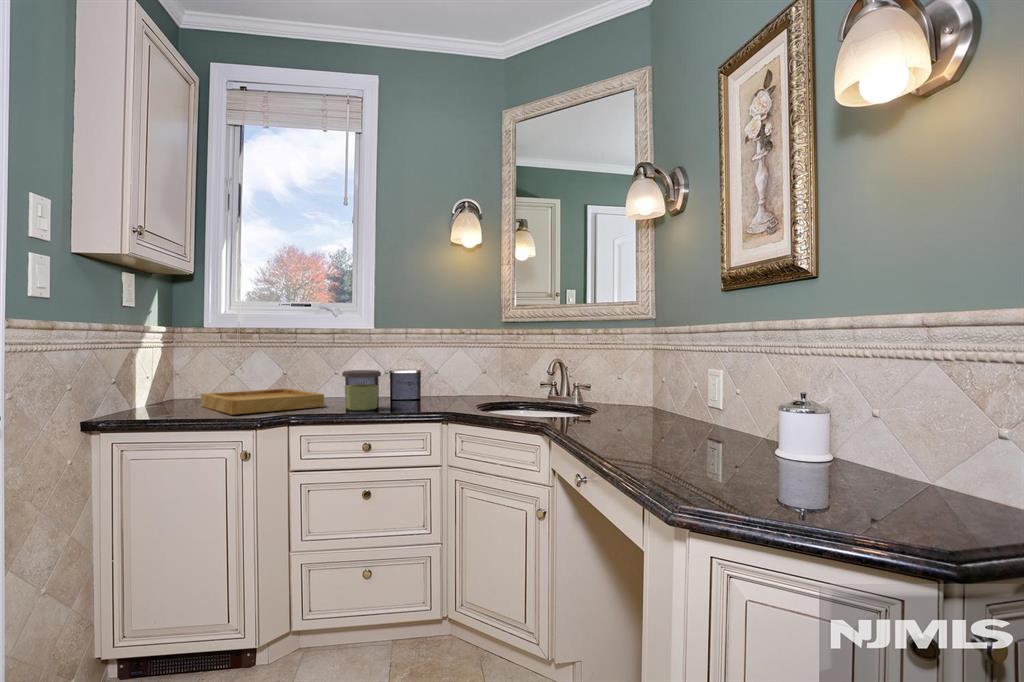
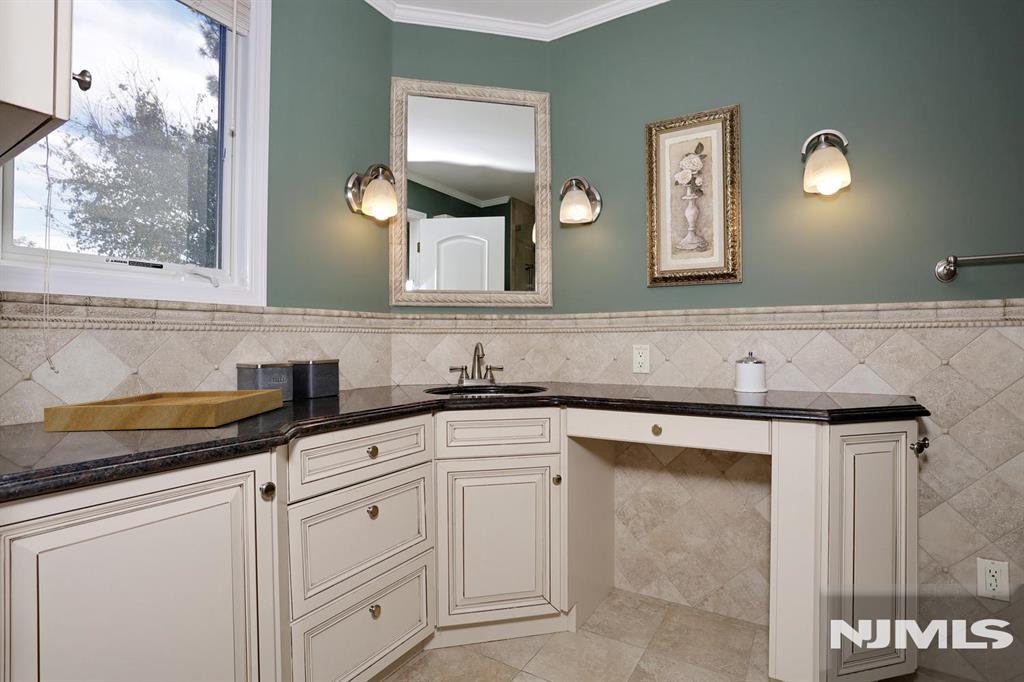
jar: present [342,370,381,411] -> none [321,354,366,404]

